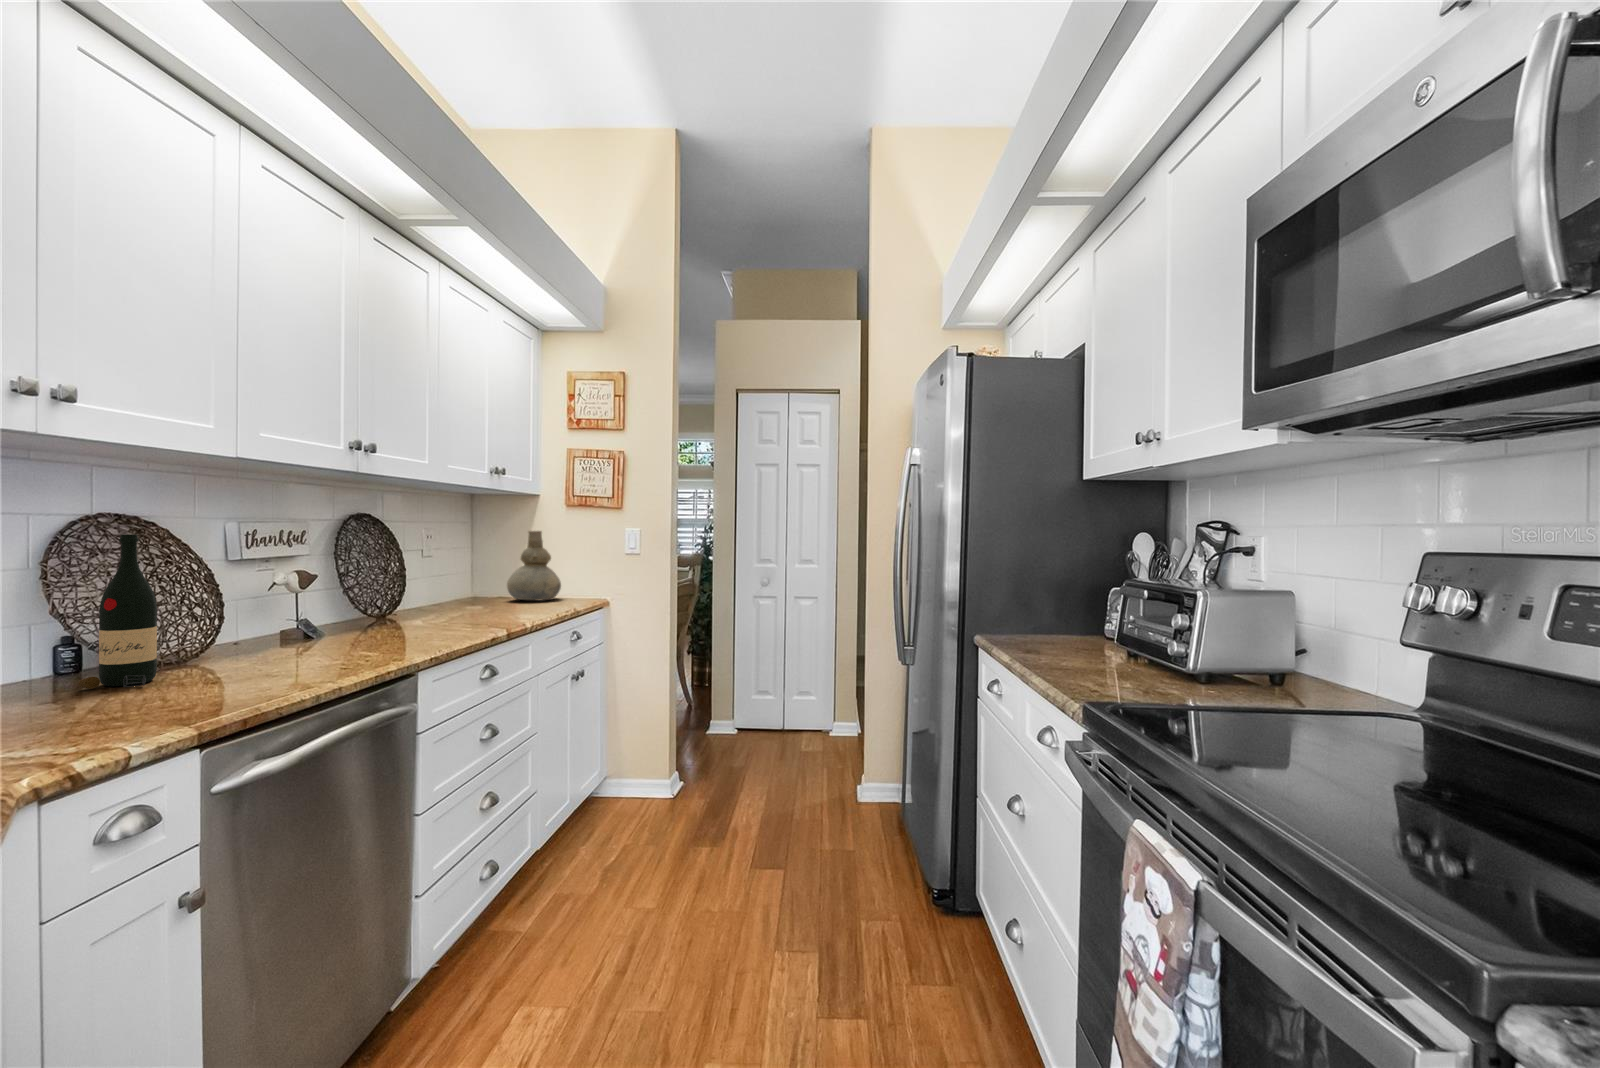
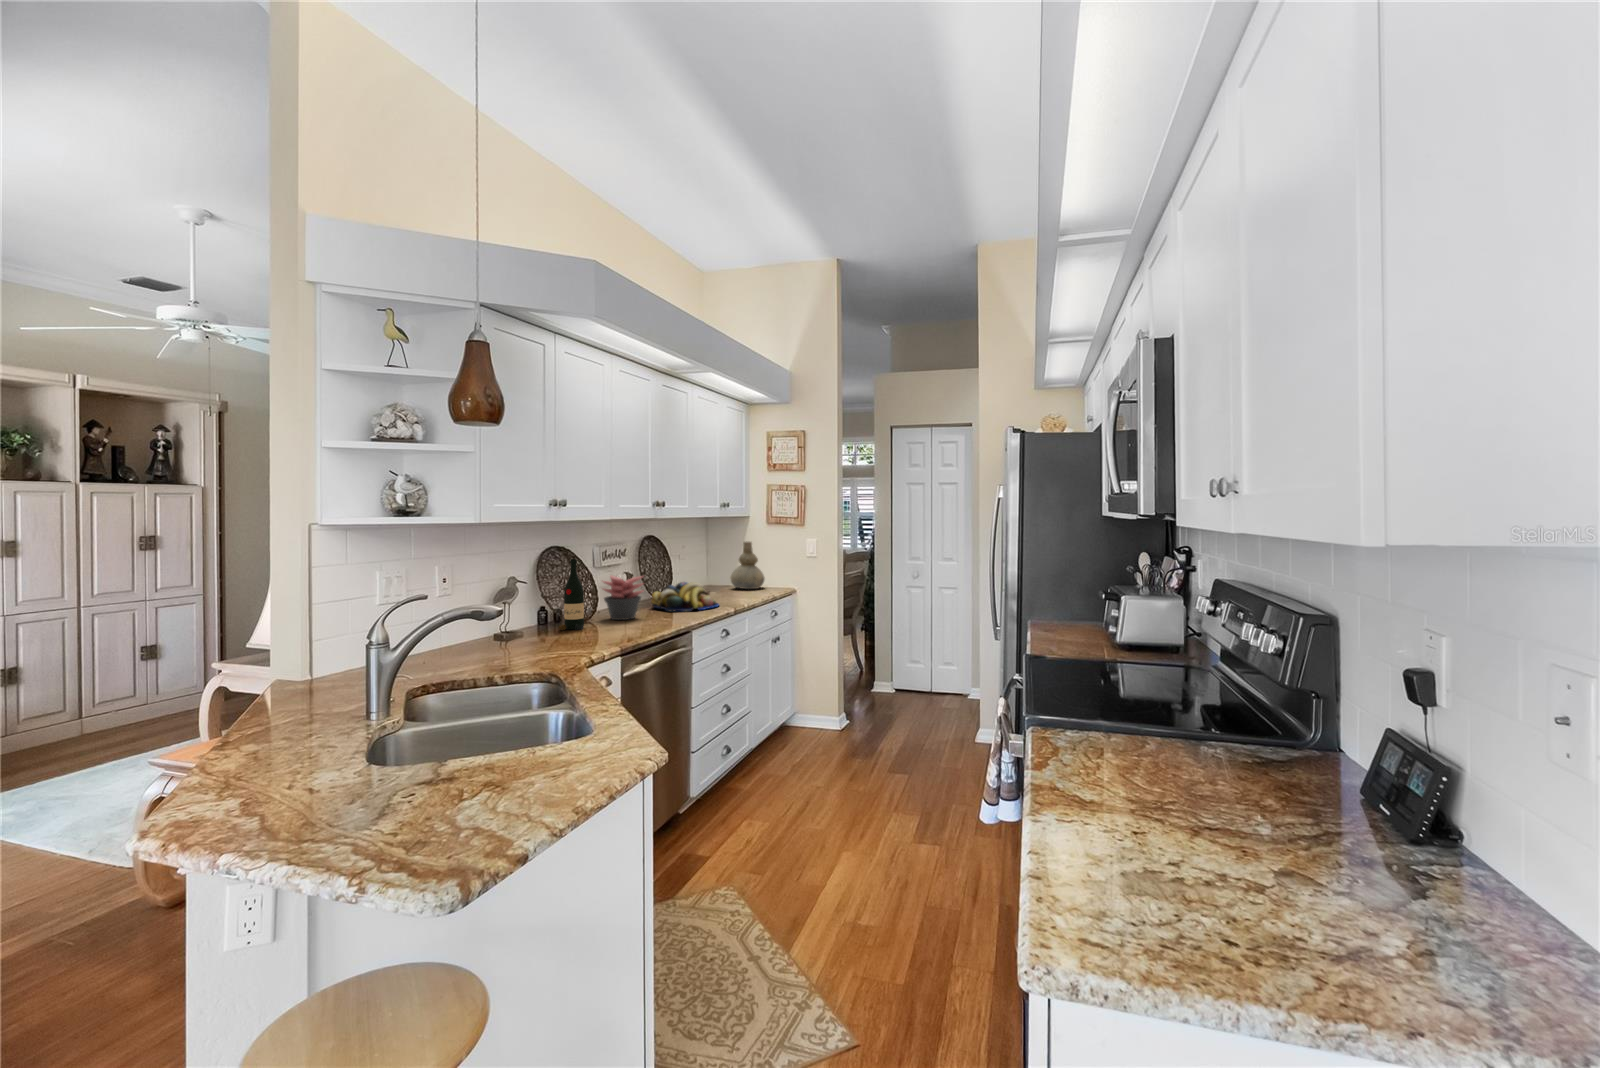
succulent plant: none [220,573,323,659] -> present [602,576,643,620]
fruit bowl: none [349,588,481,639] -> present [651,582,719,612]

